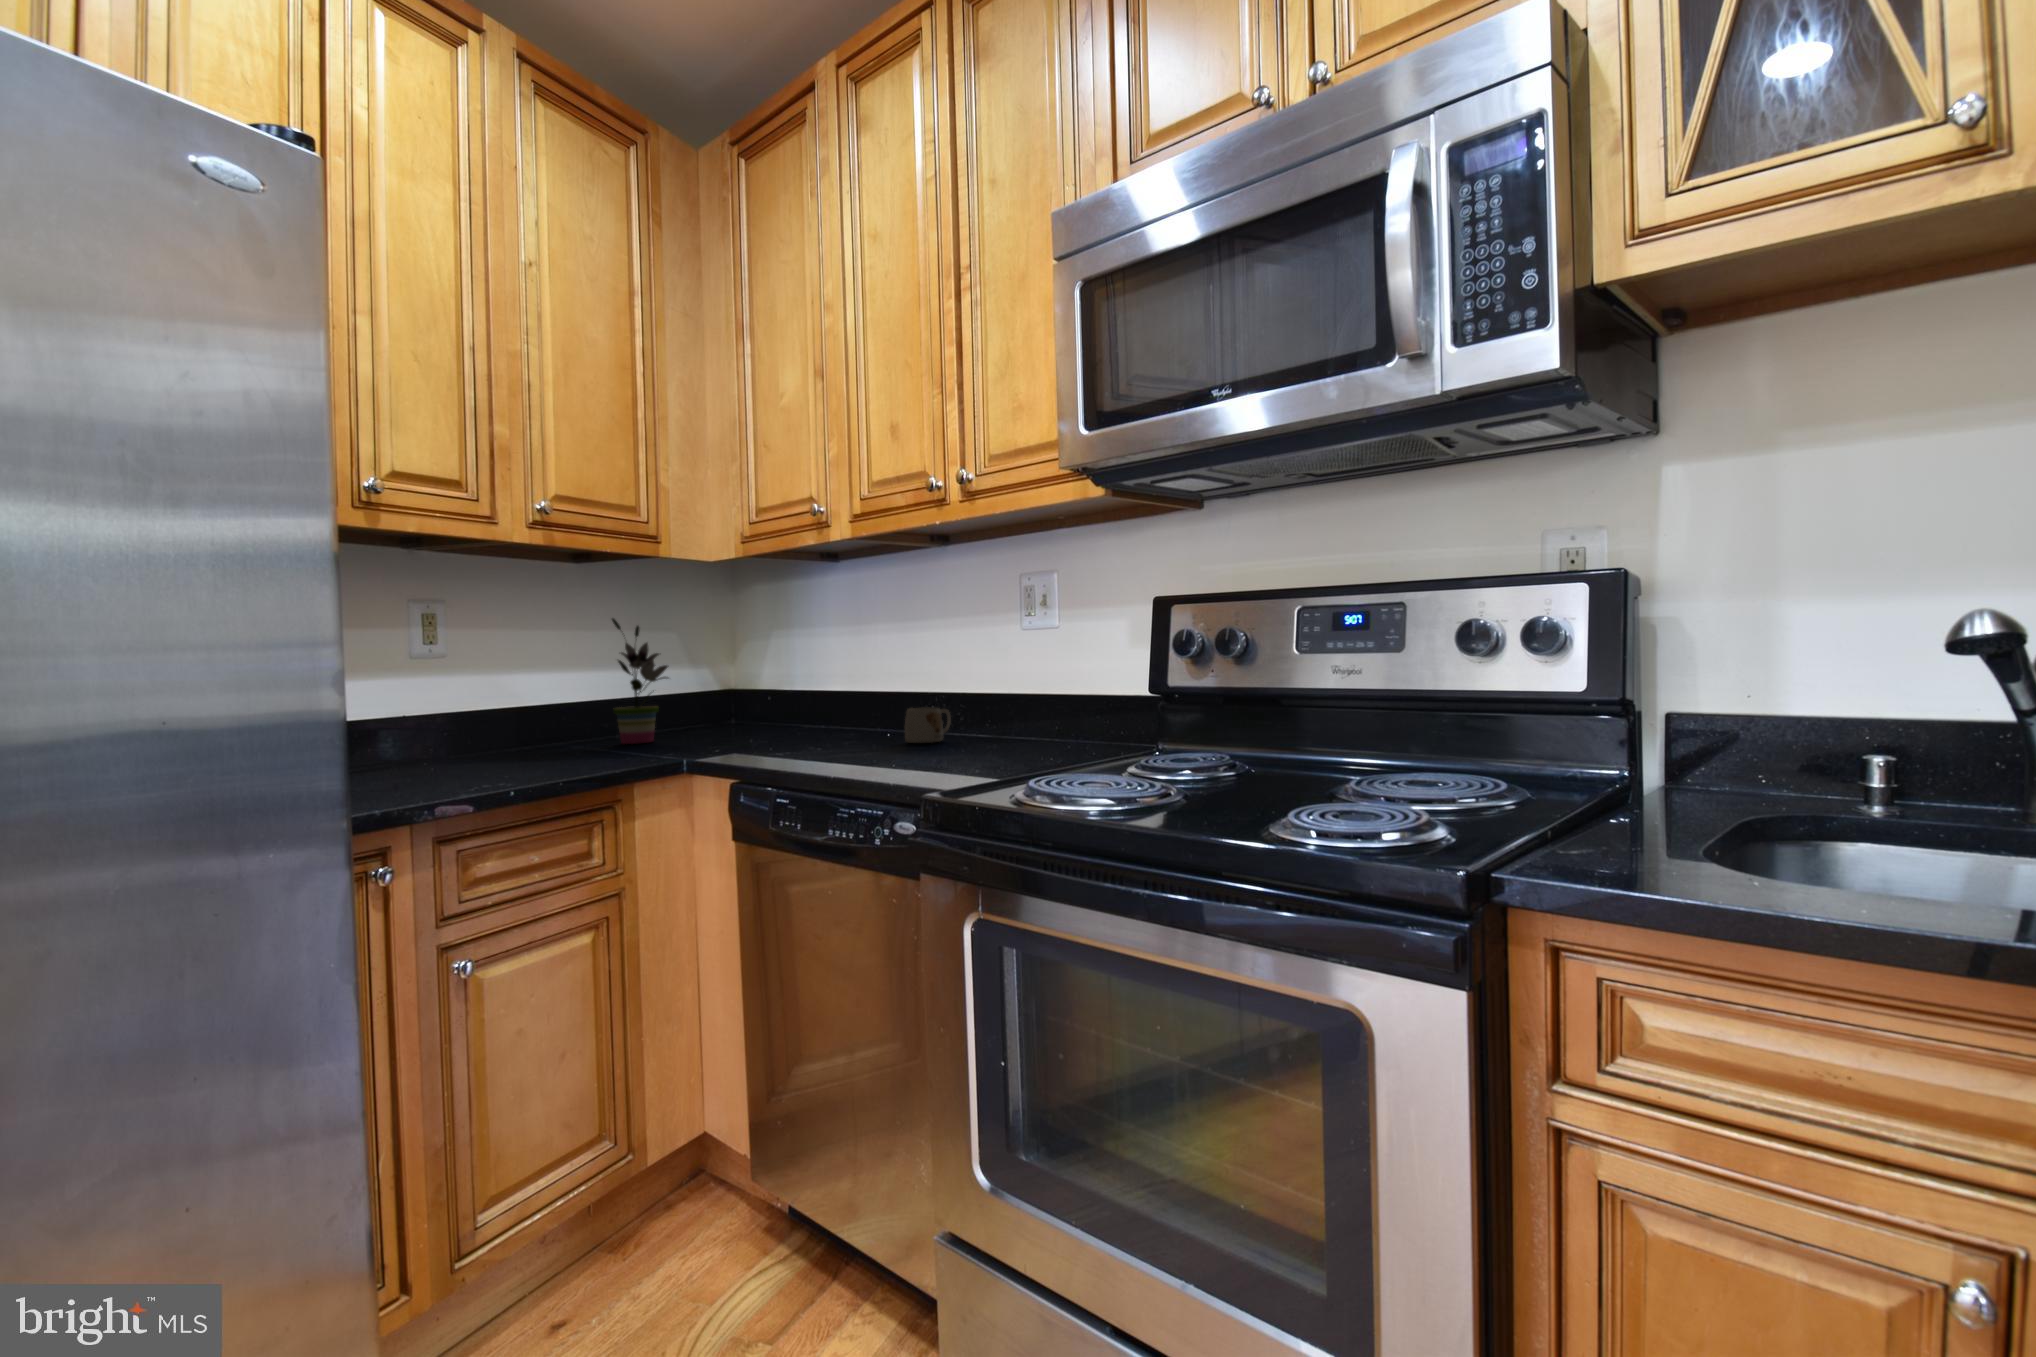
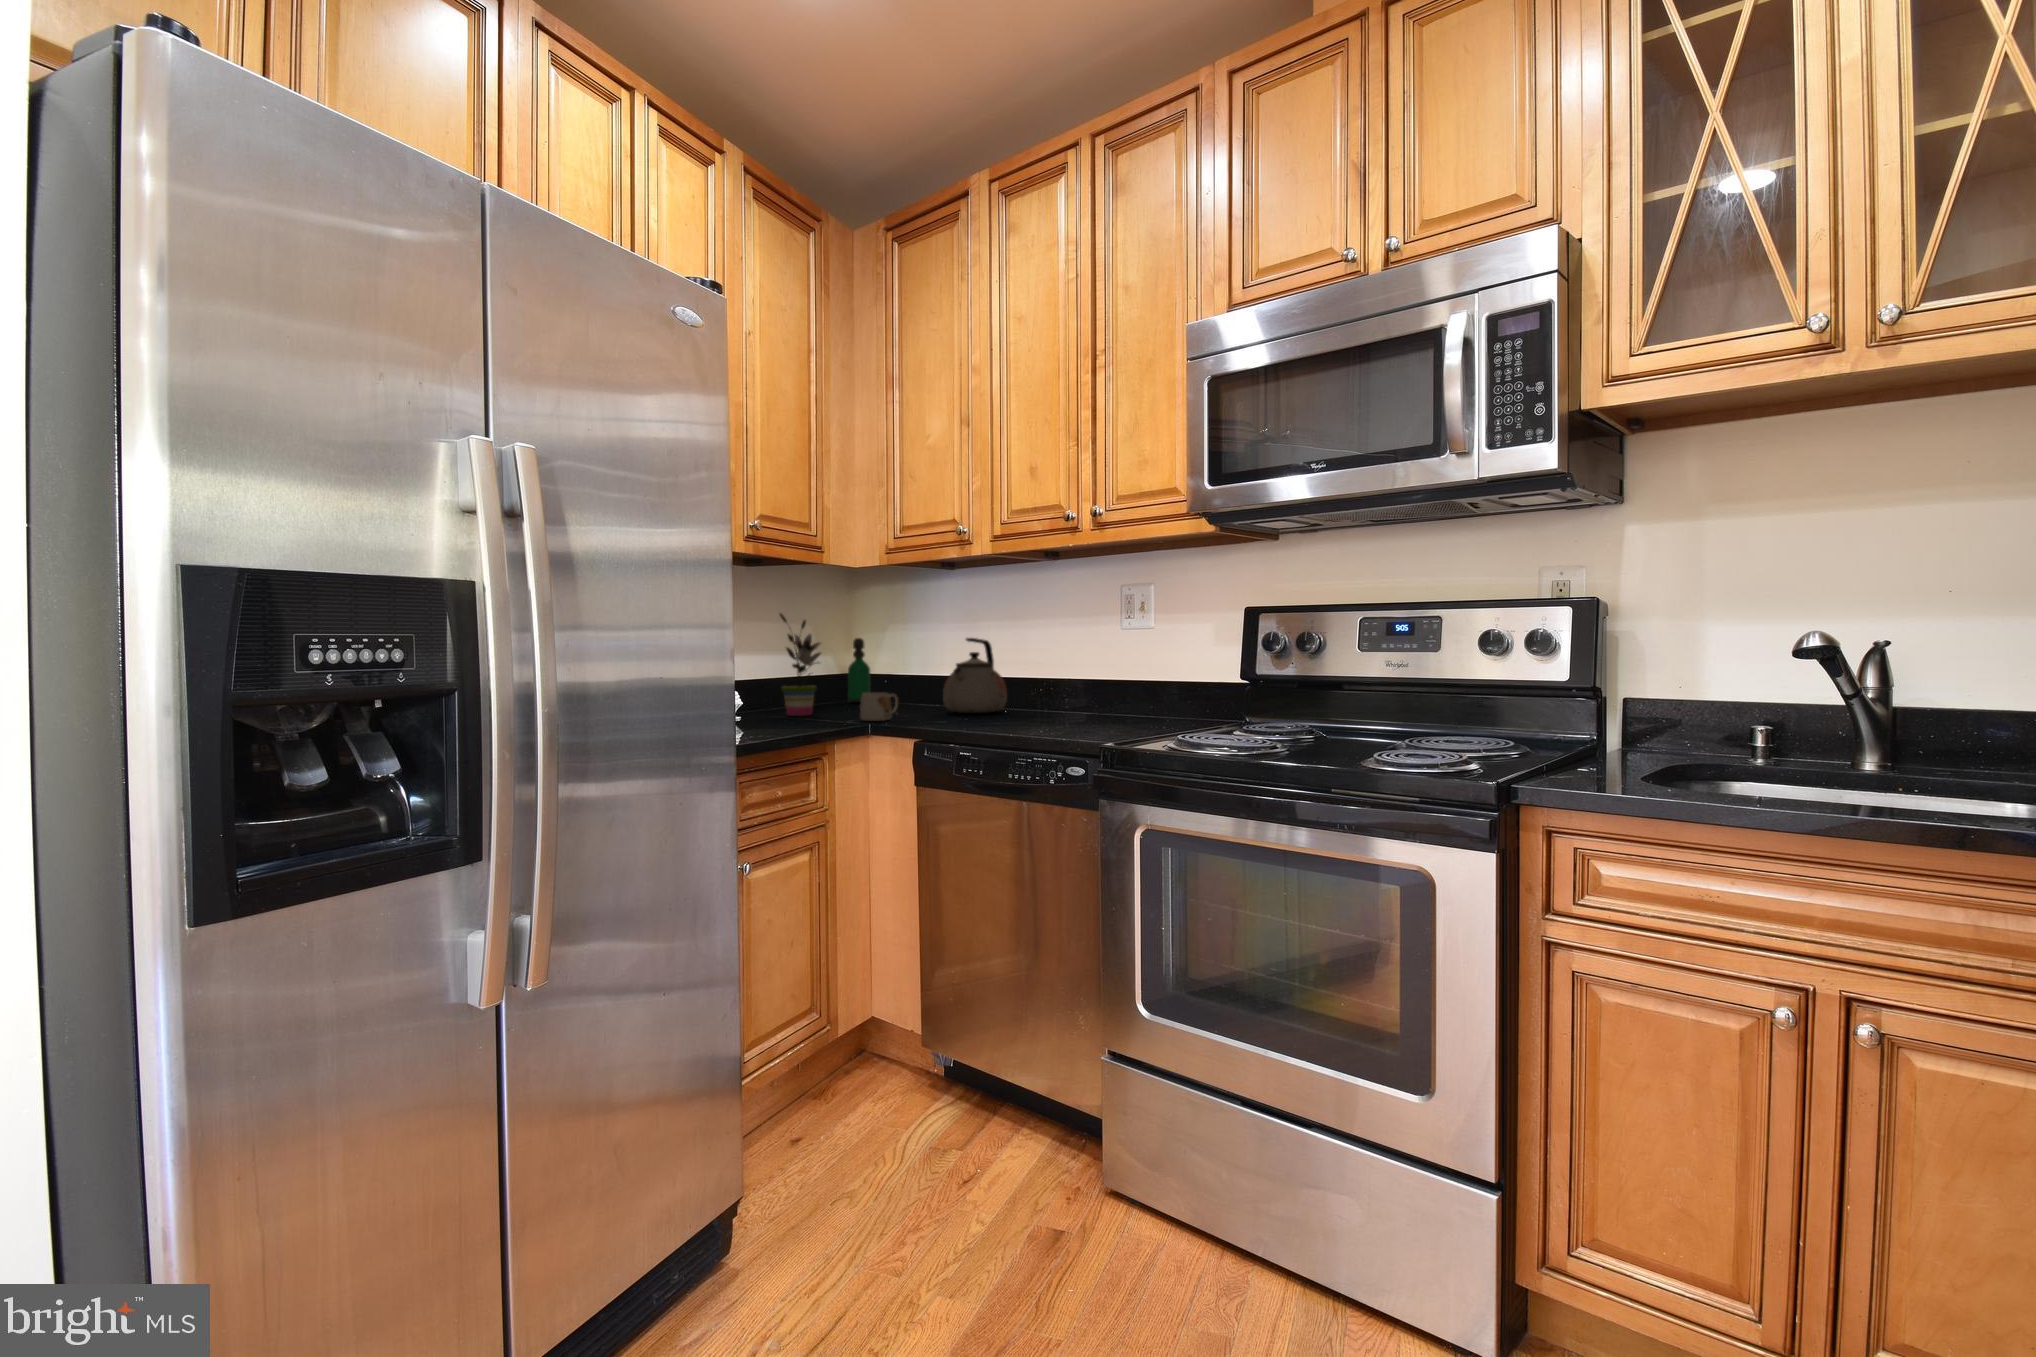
kettle: none [812,644,892,737] -> present [943,638,1007,713]
soap dispenser: none [729,647,757,723] -> present [848,638,871,702]
mug: present [905,708,951,743] -> present [860,693,898,721]

